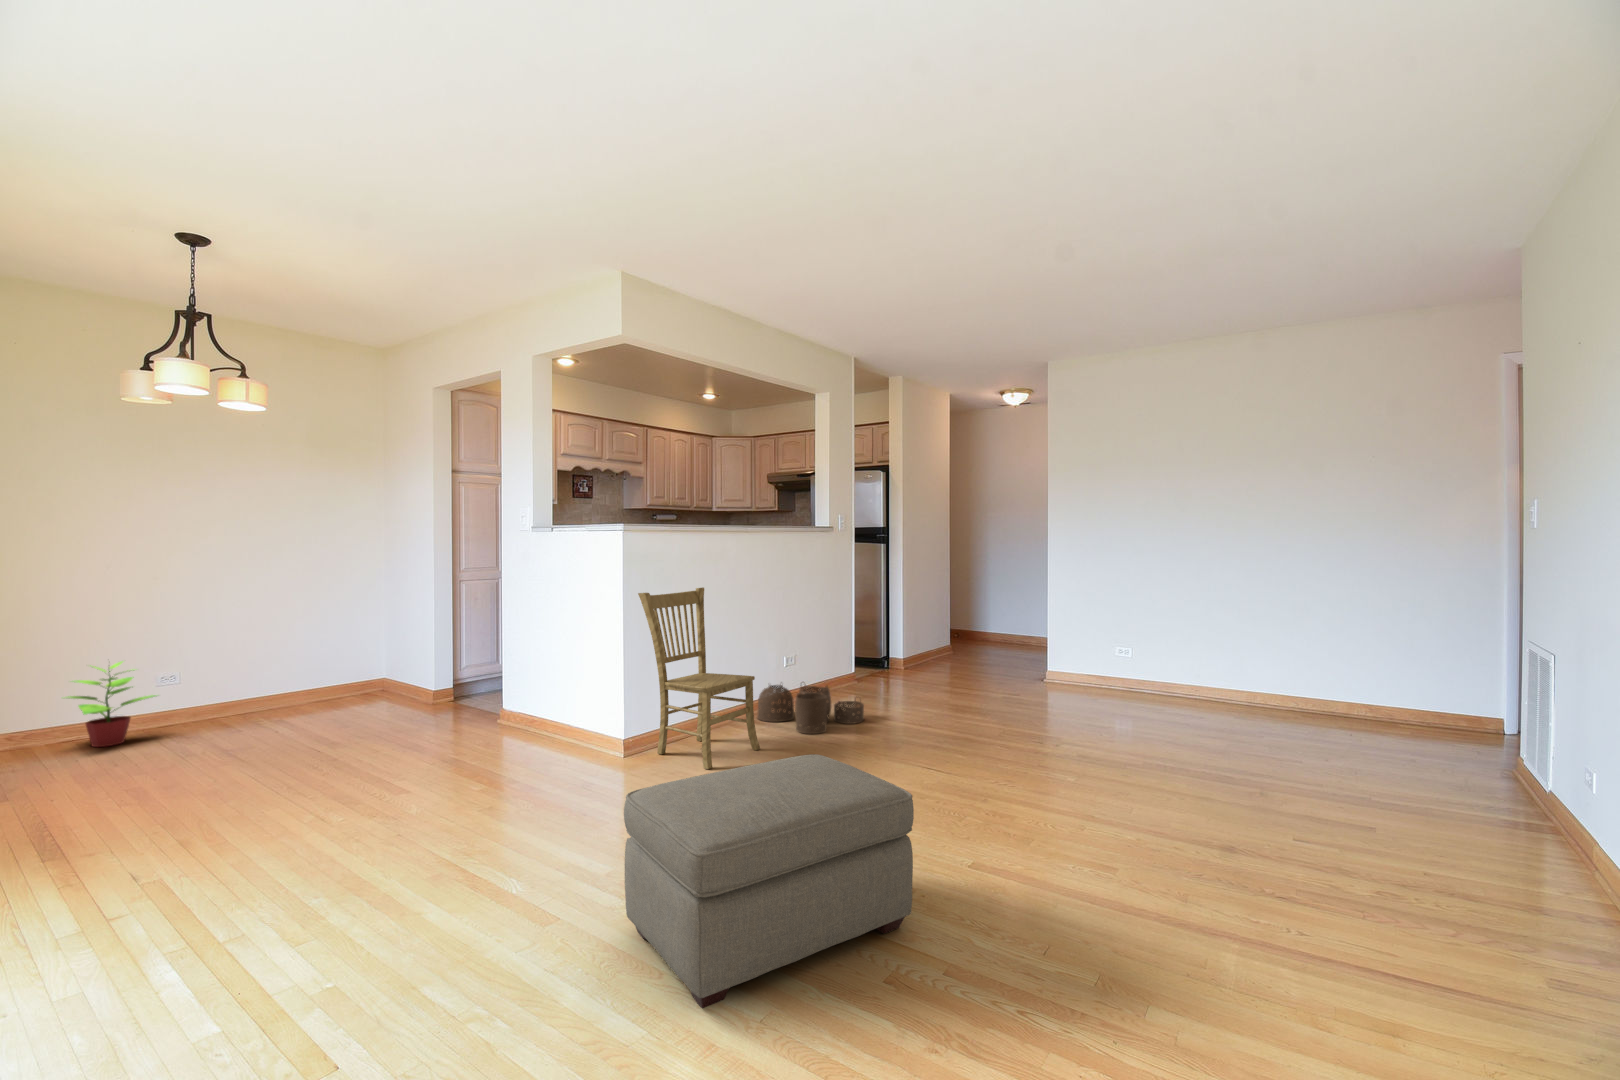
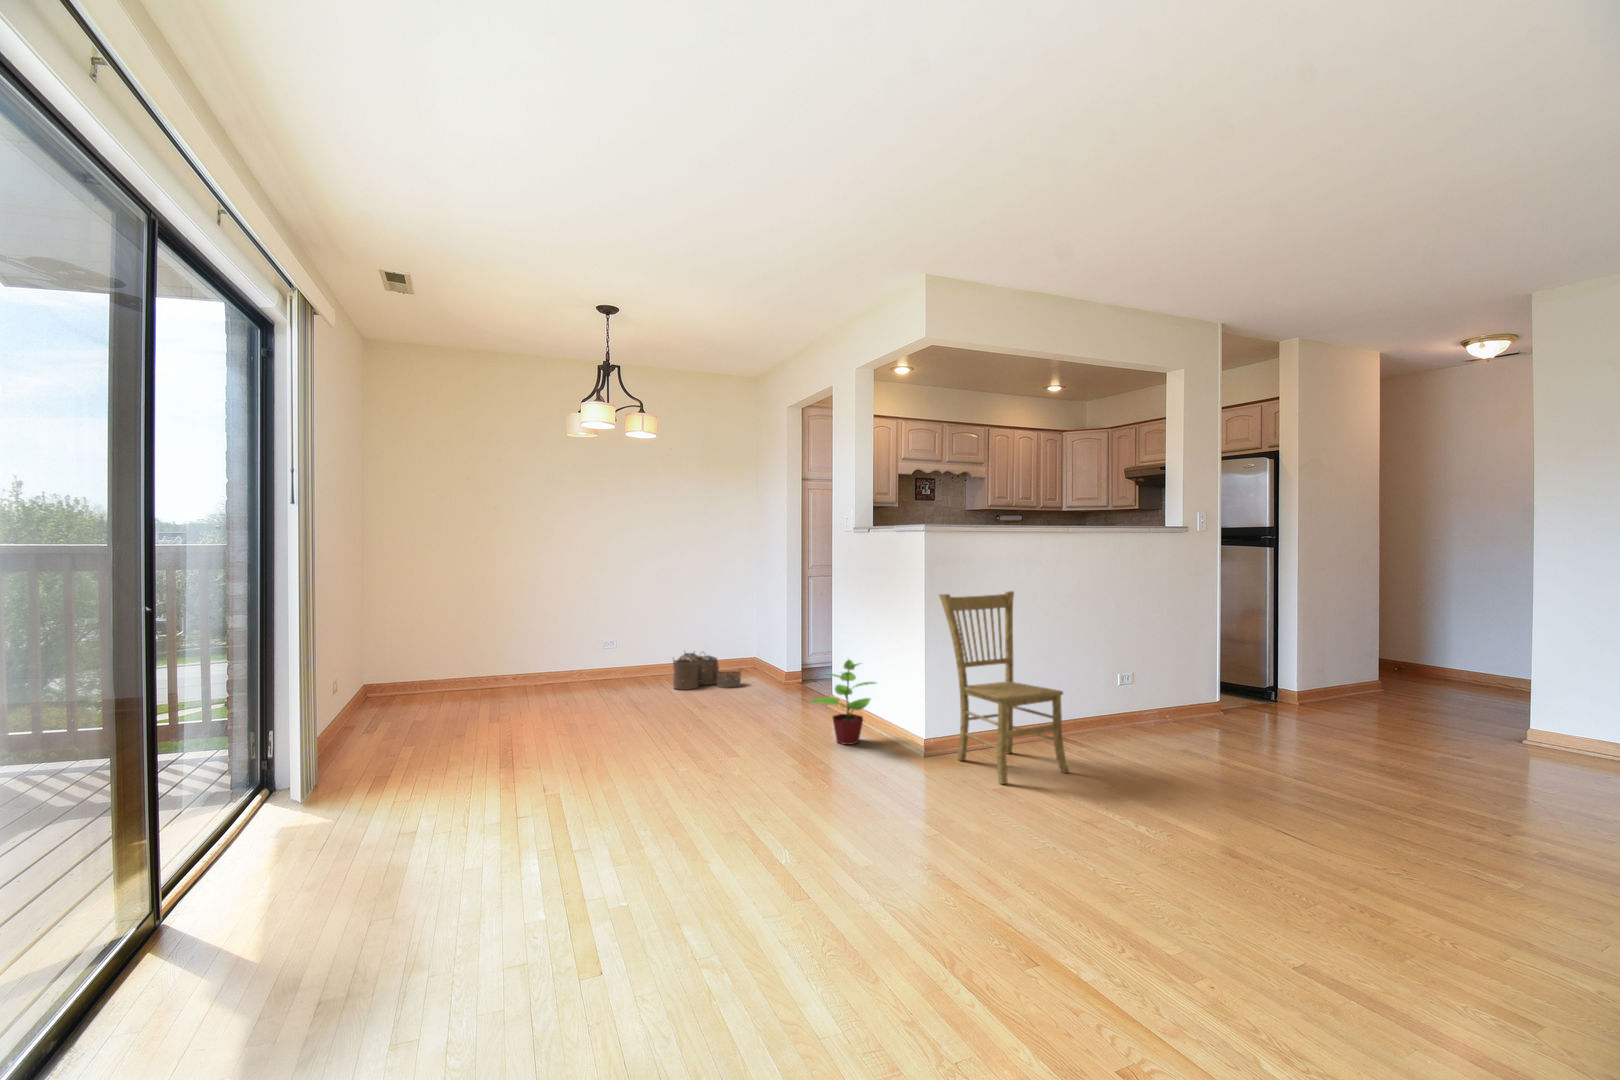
potted plant: present [68,661,156,747] -> present [811,660,875,745]
woven basket: present [757,685,864,734] -> present [673,651,741,690]
ottoman: present [624,754,914,1008] -> none [849,787,1174,1036]

